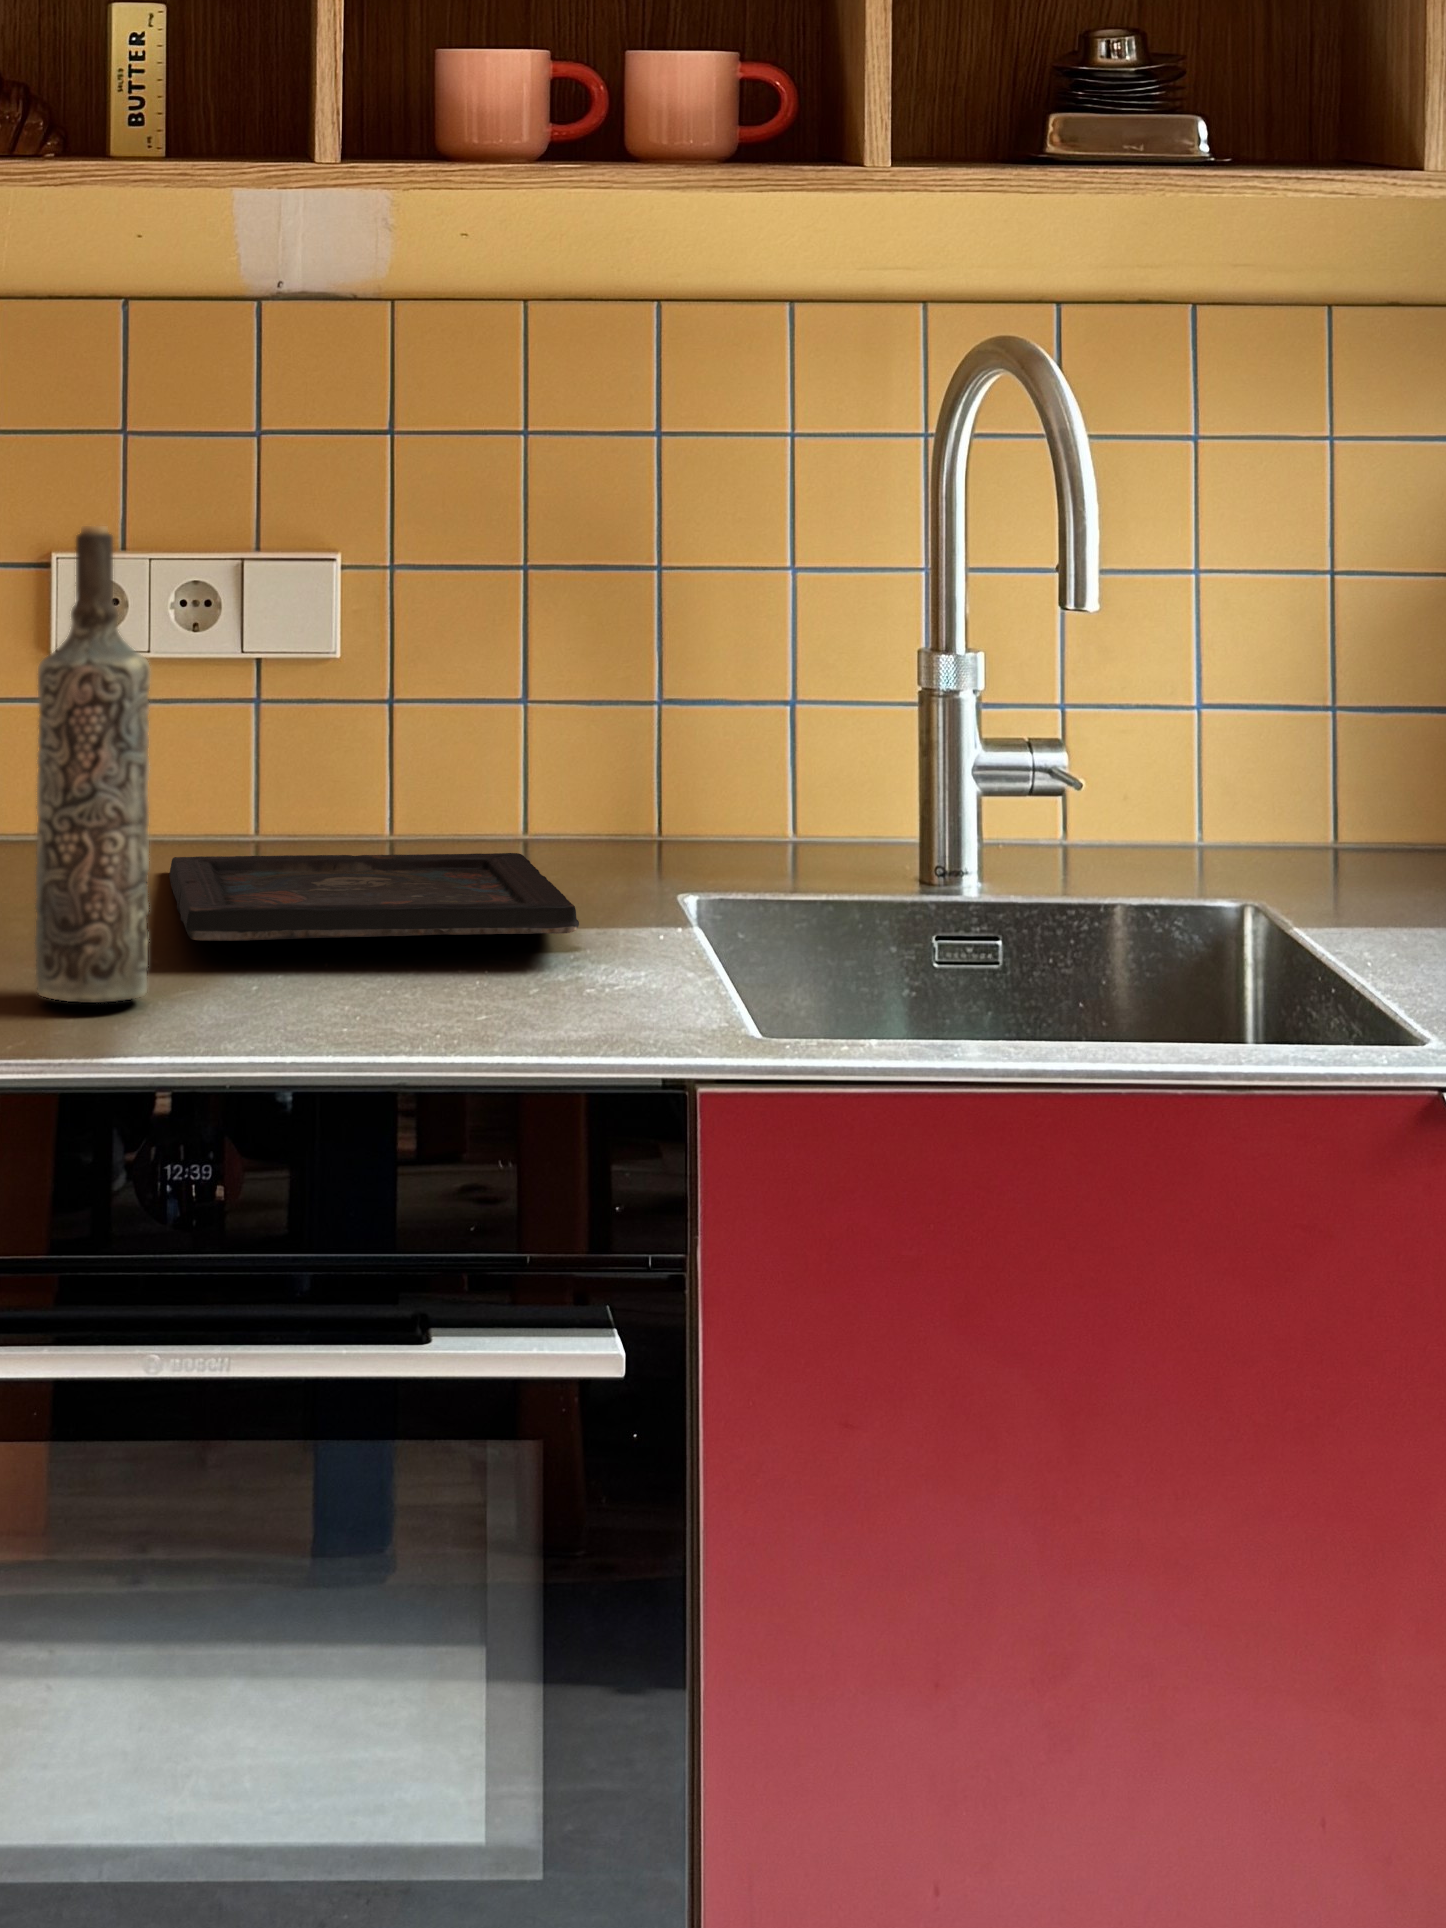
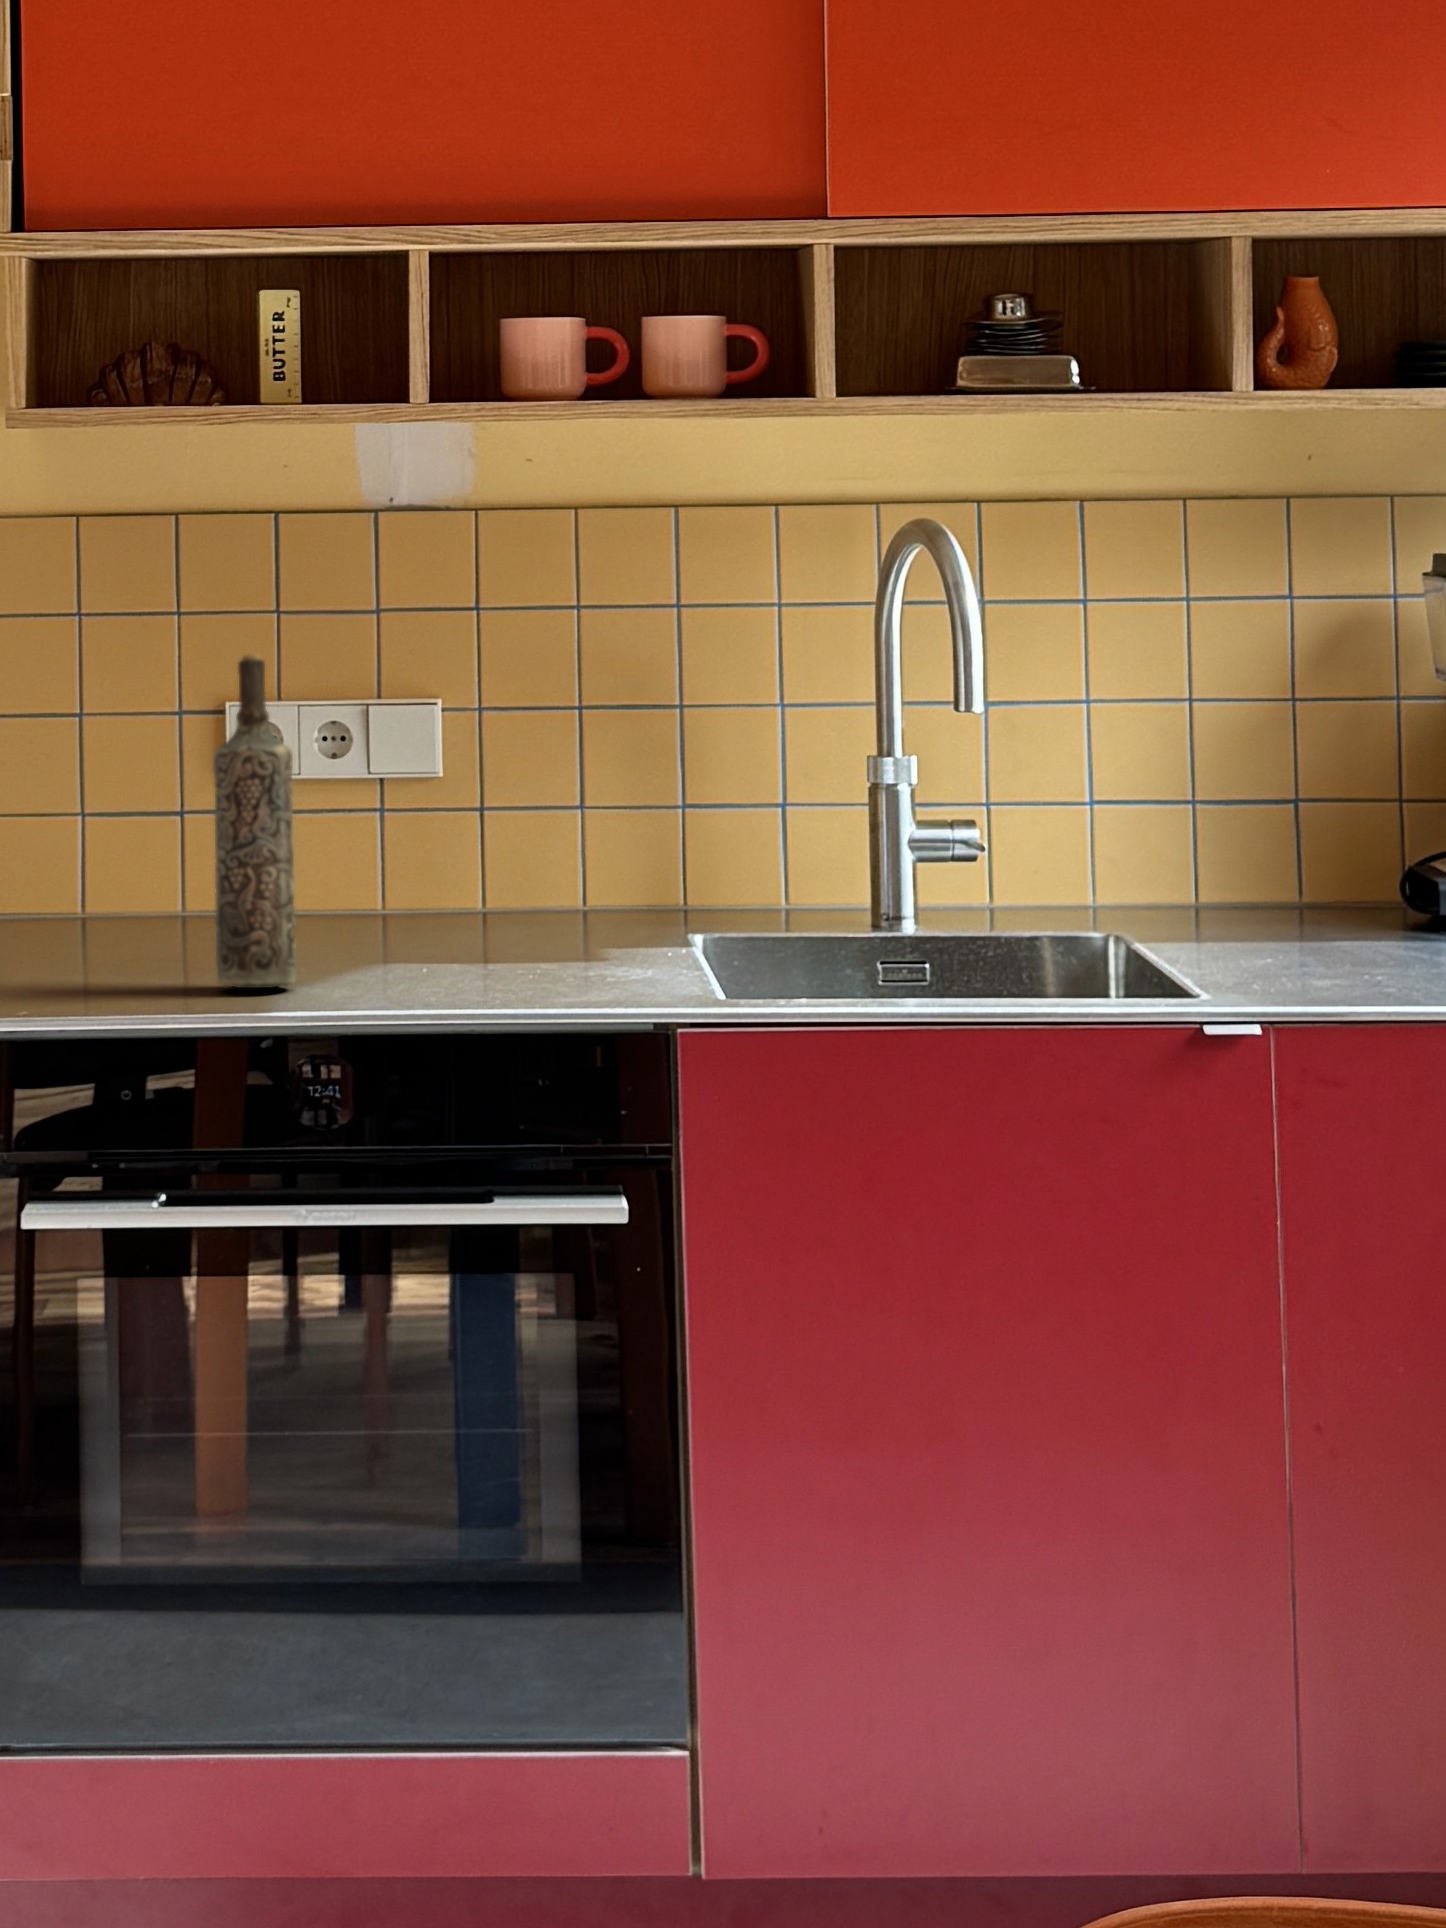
tray: present [169,853,579,941] -> none [317,913,607,954]

